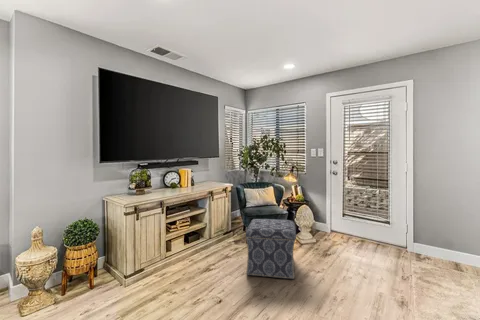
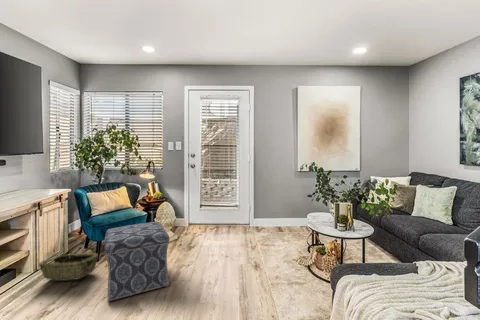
woven basket: none [211,232,247,253] -> present [39,253,98,281]

